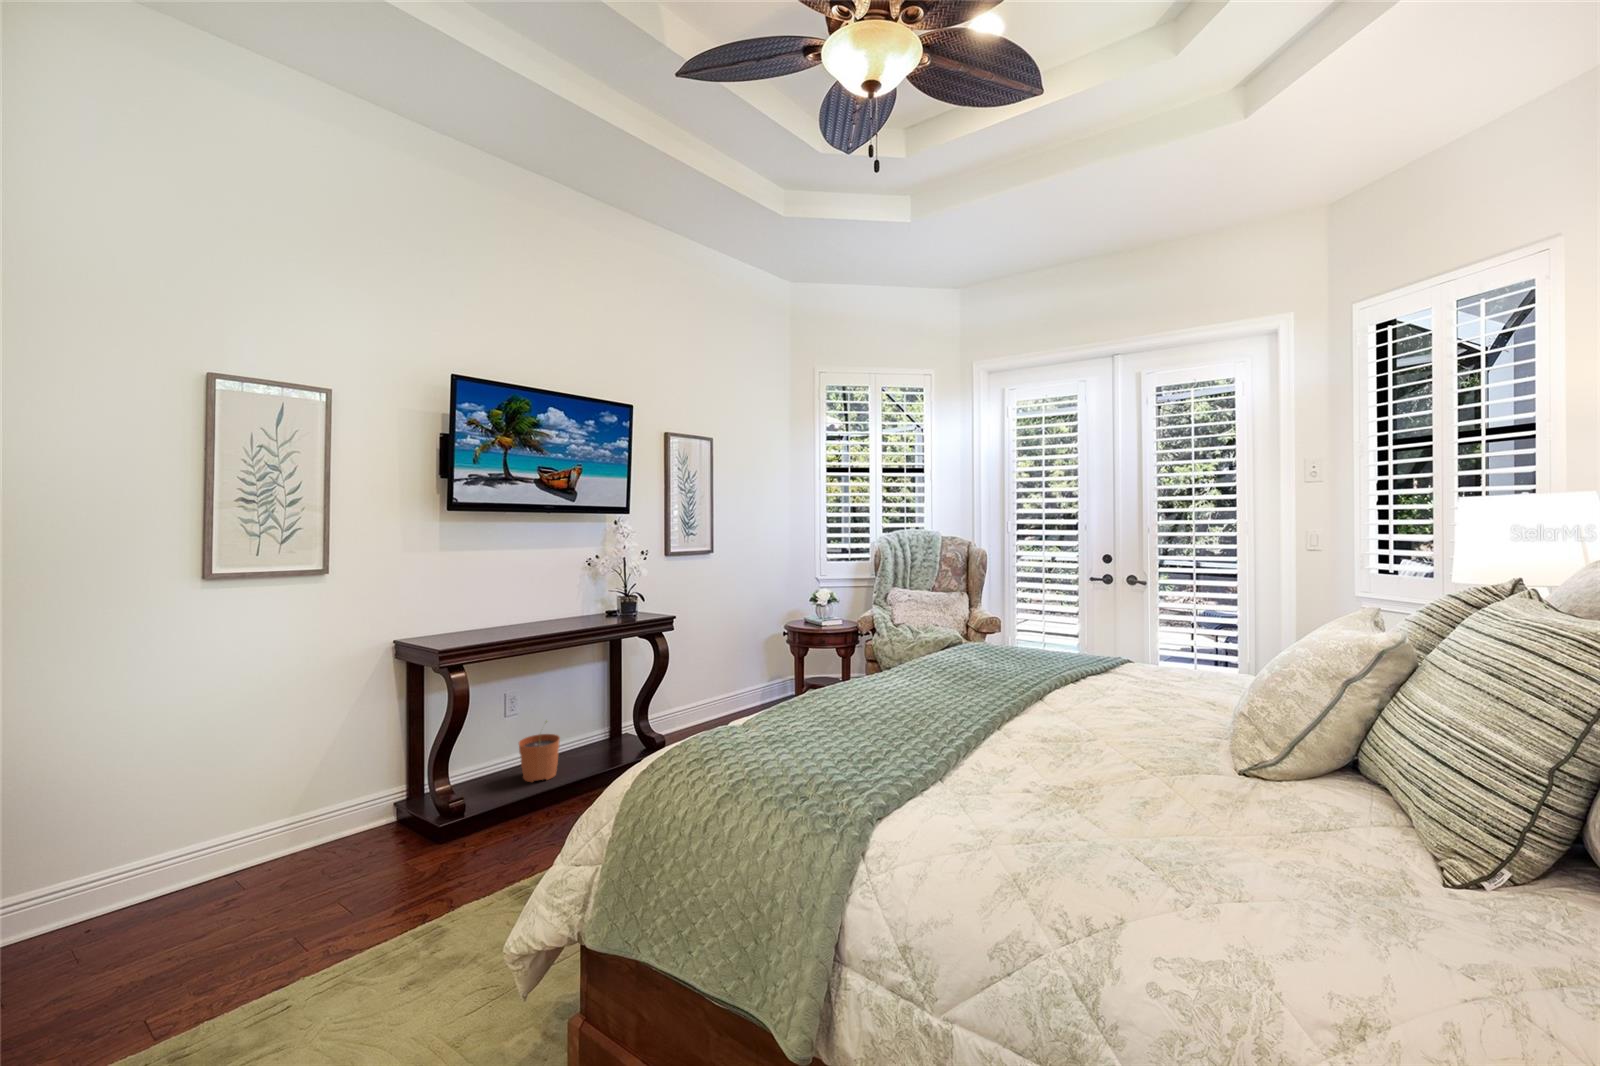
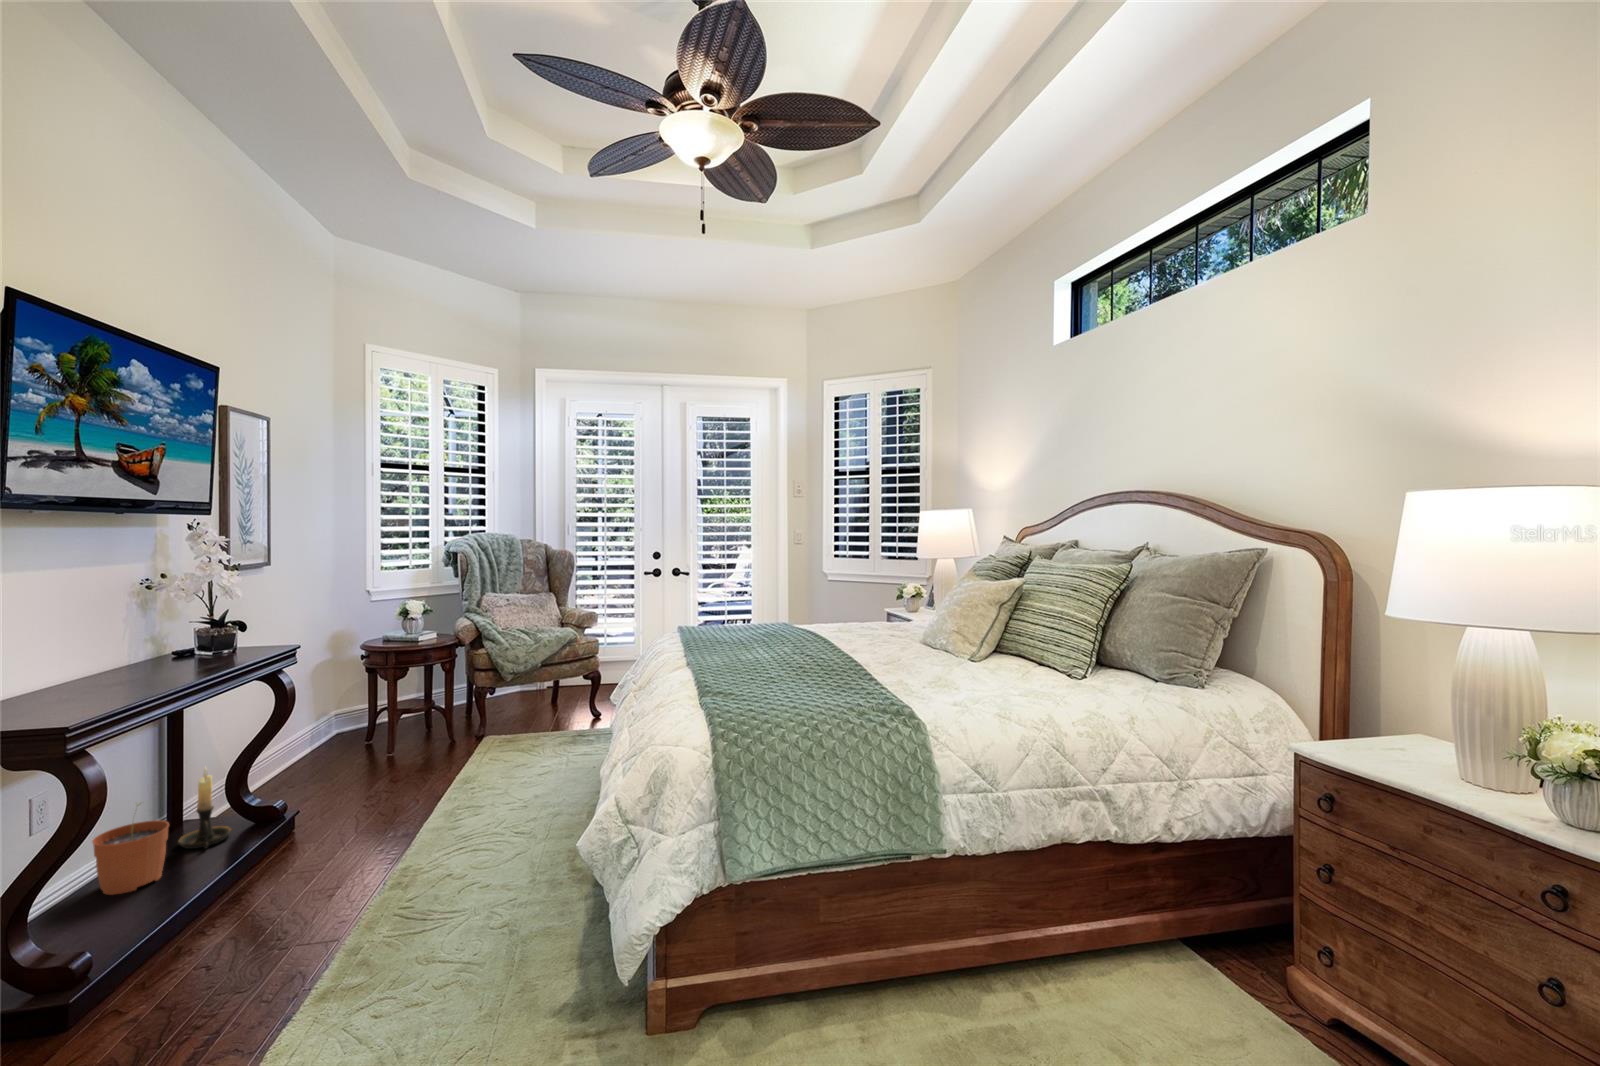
candle holder: none [587,704,619,767] -> present [178,768,232,849]

